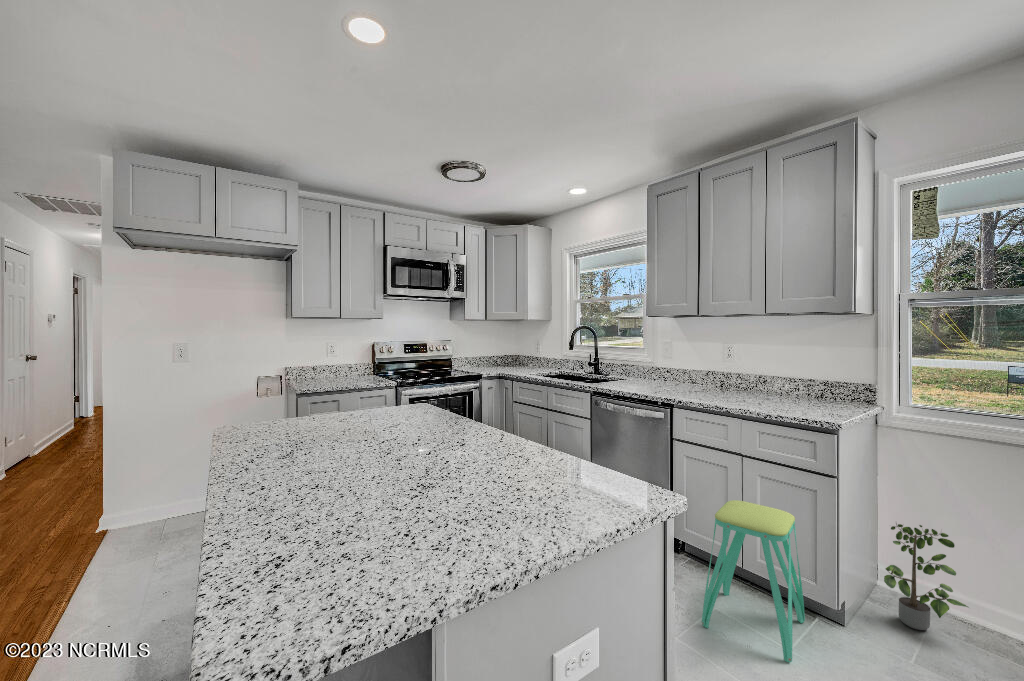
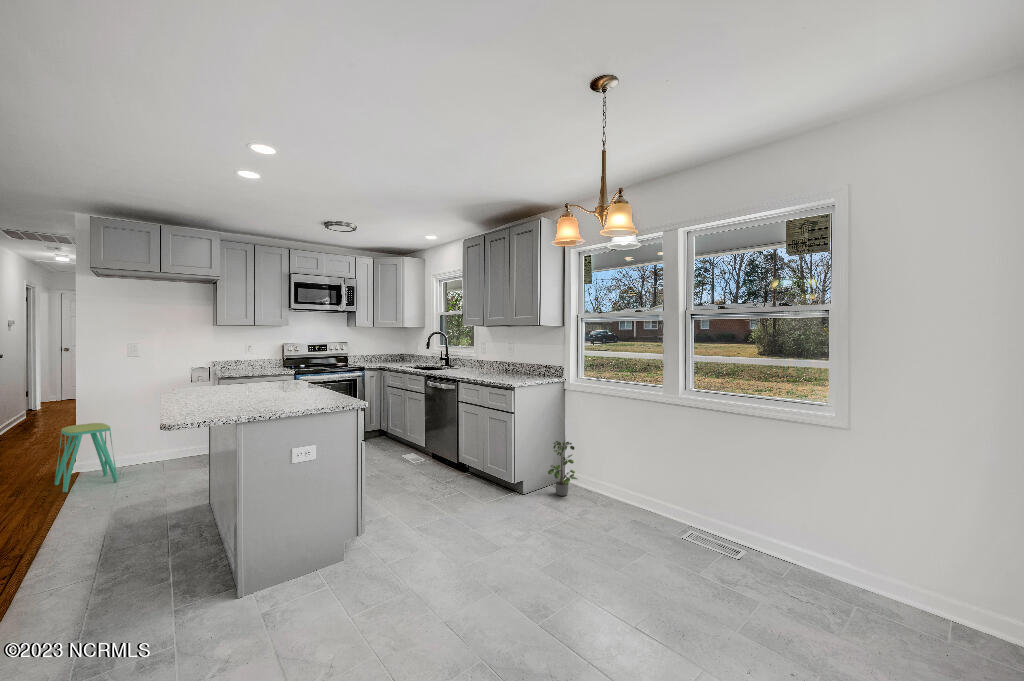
stool: present [702,500,805,662] -> present [55,423,118,492]

